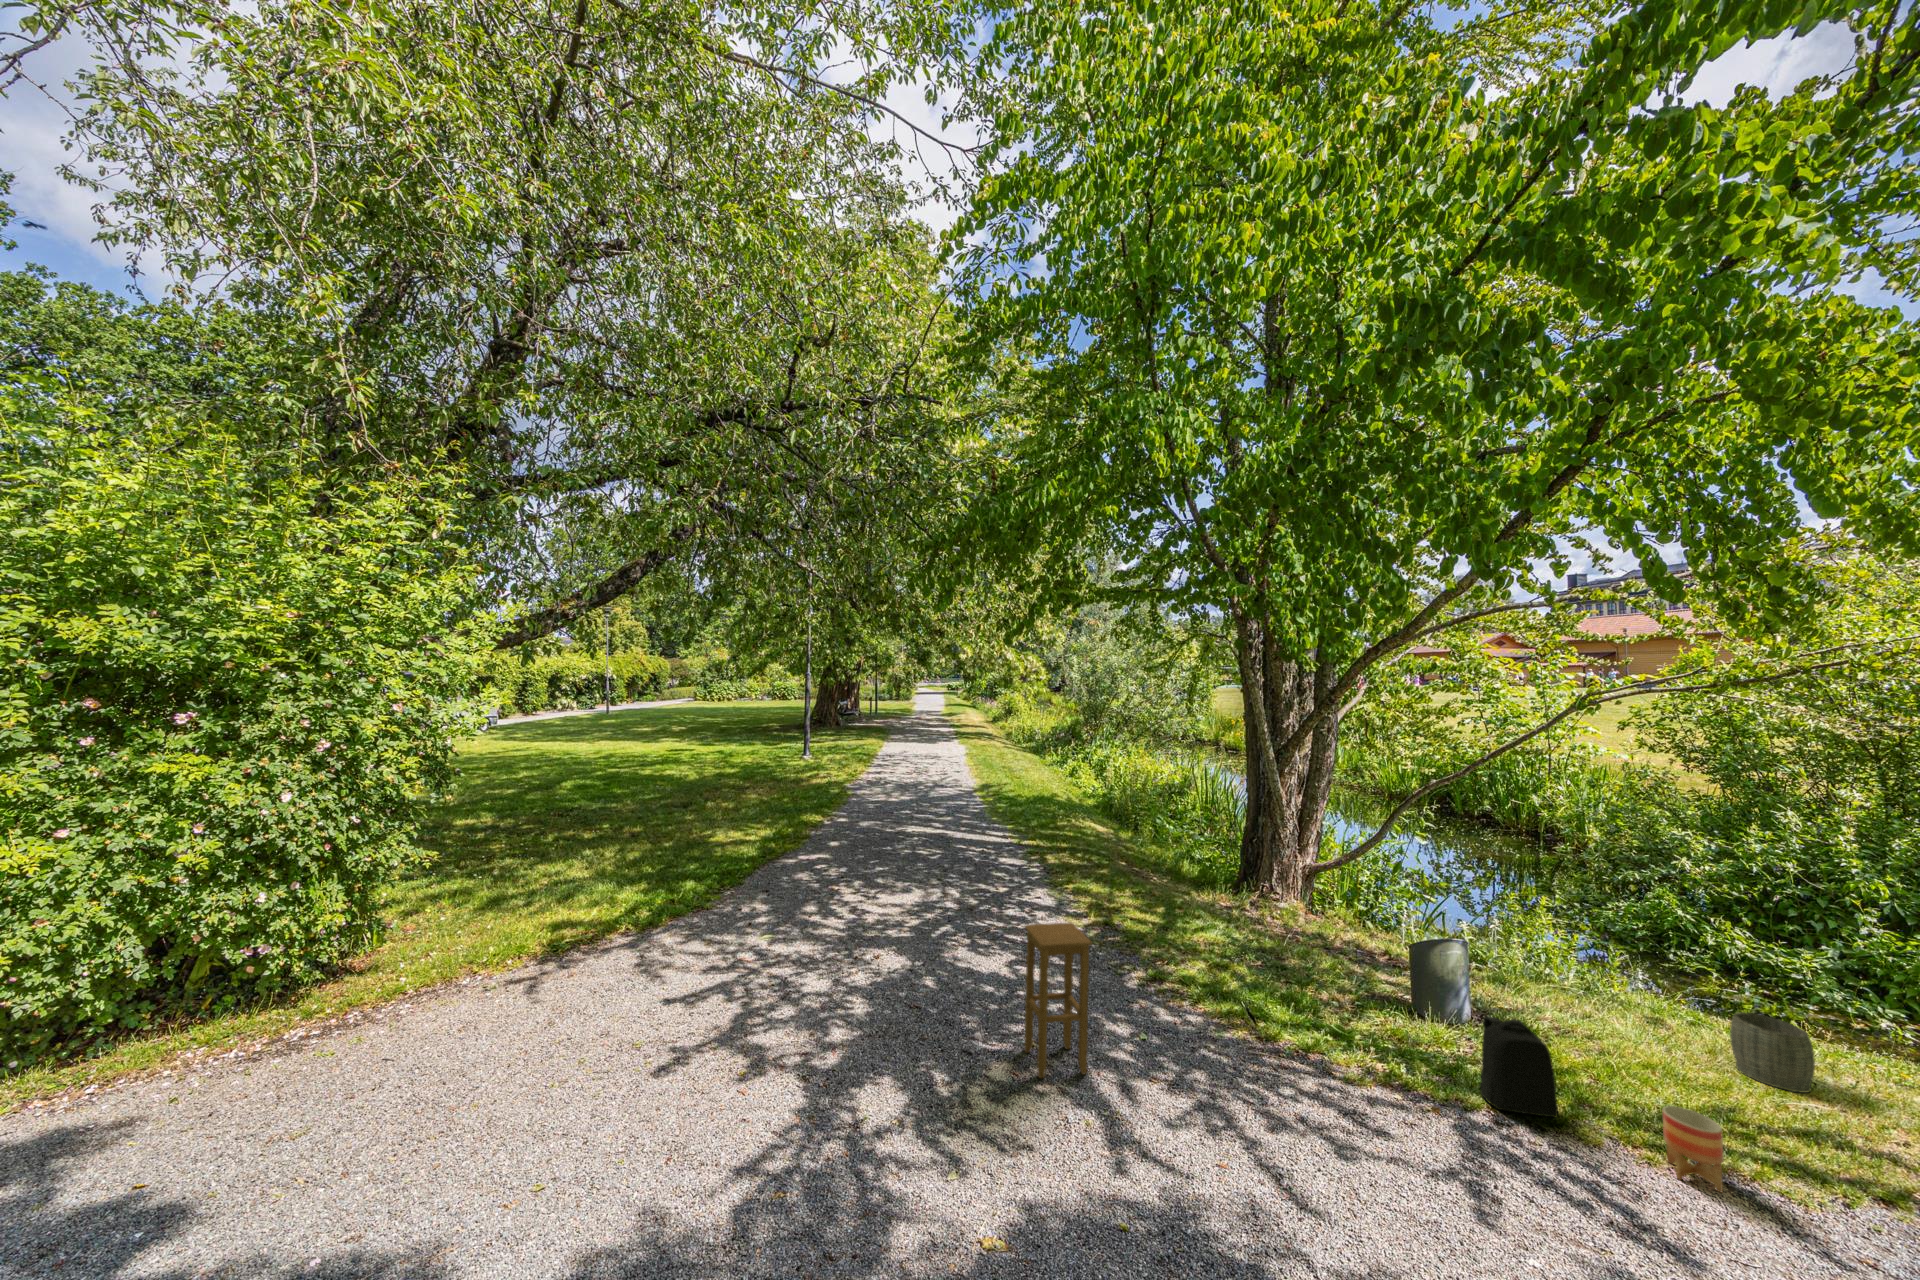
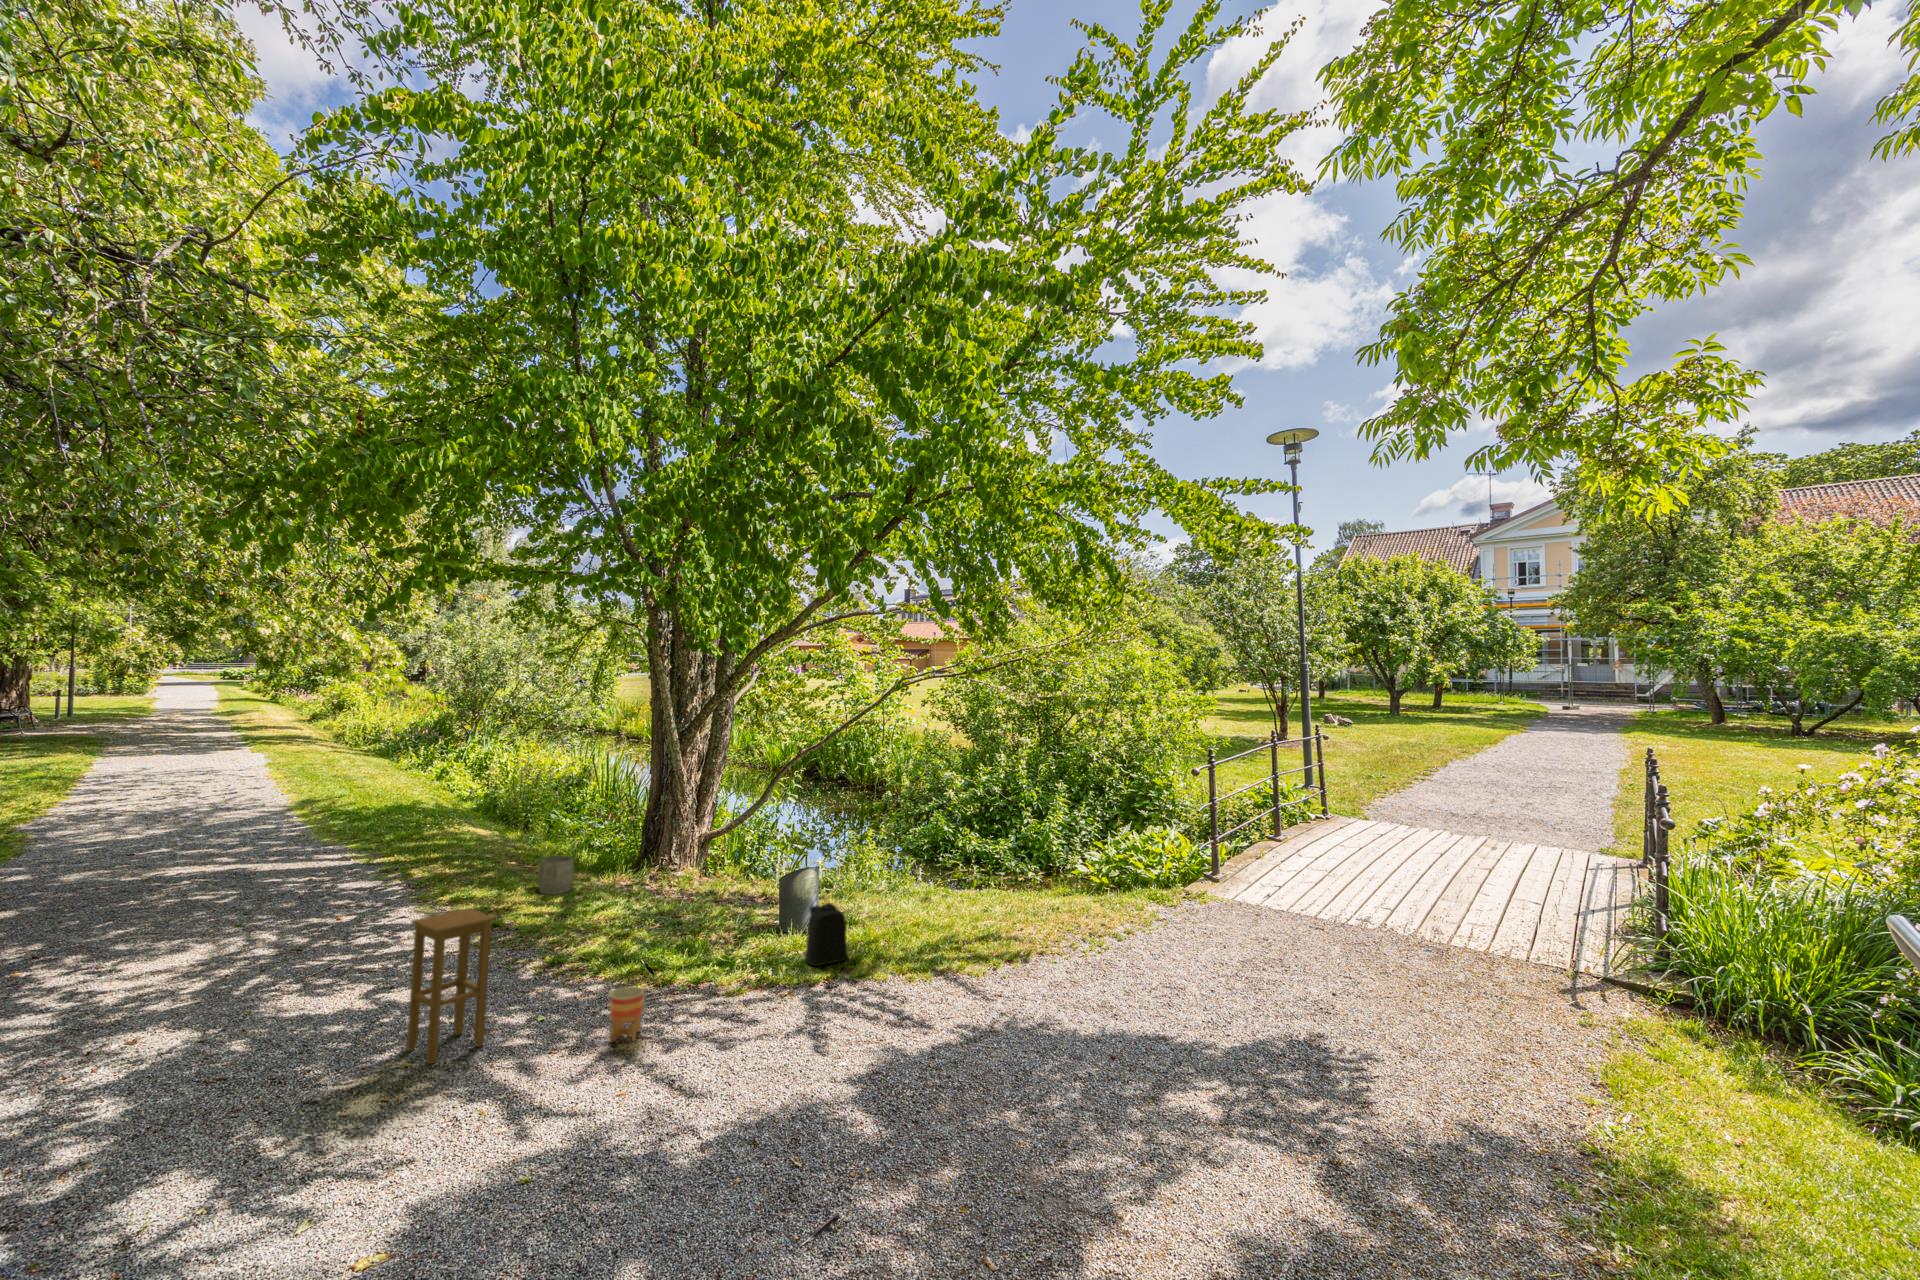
woven basket: present [1730,1012,1815,1093] -> present [538,856,574,895]
planter: present [1662,1106,1724,1192] -> present [610,987,644,1042]

